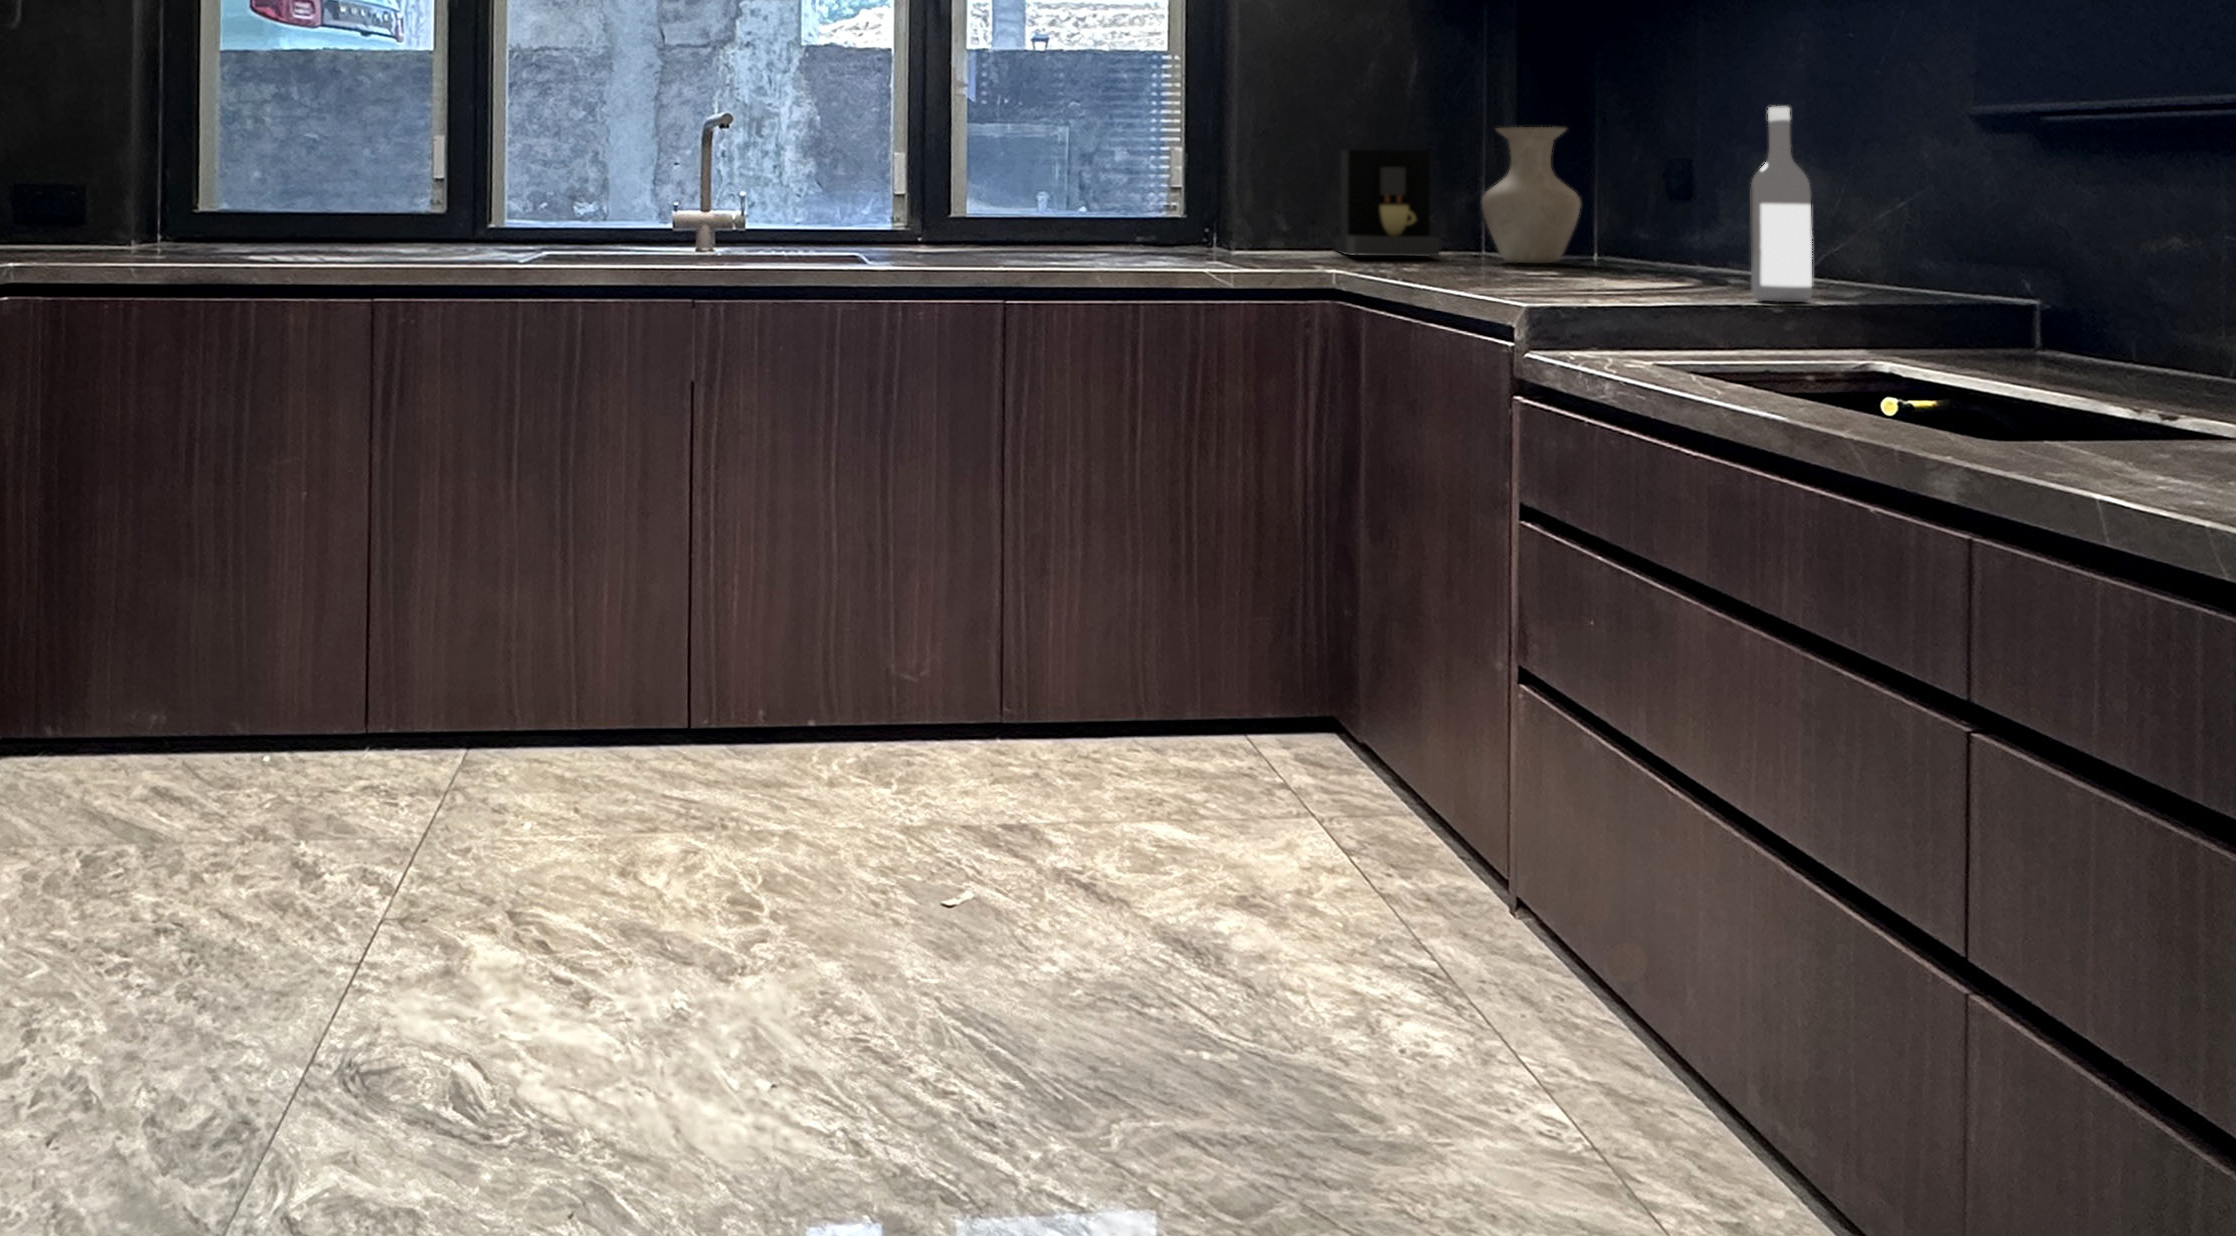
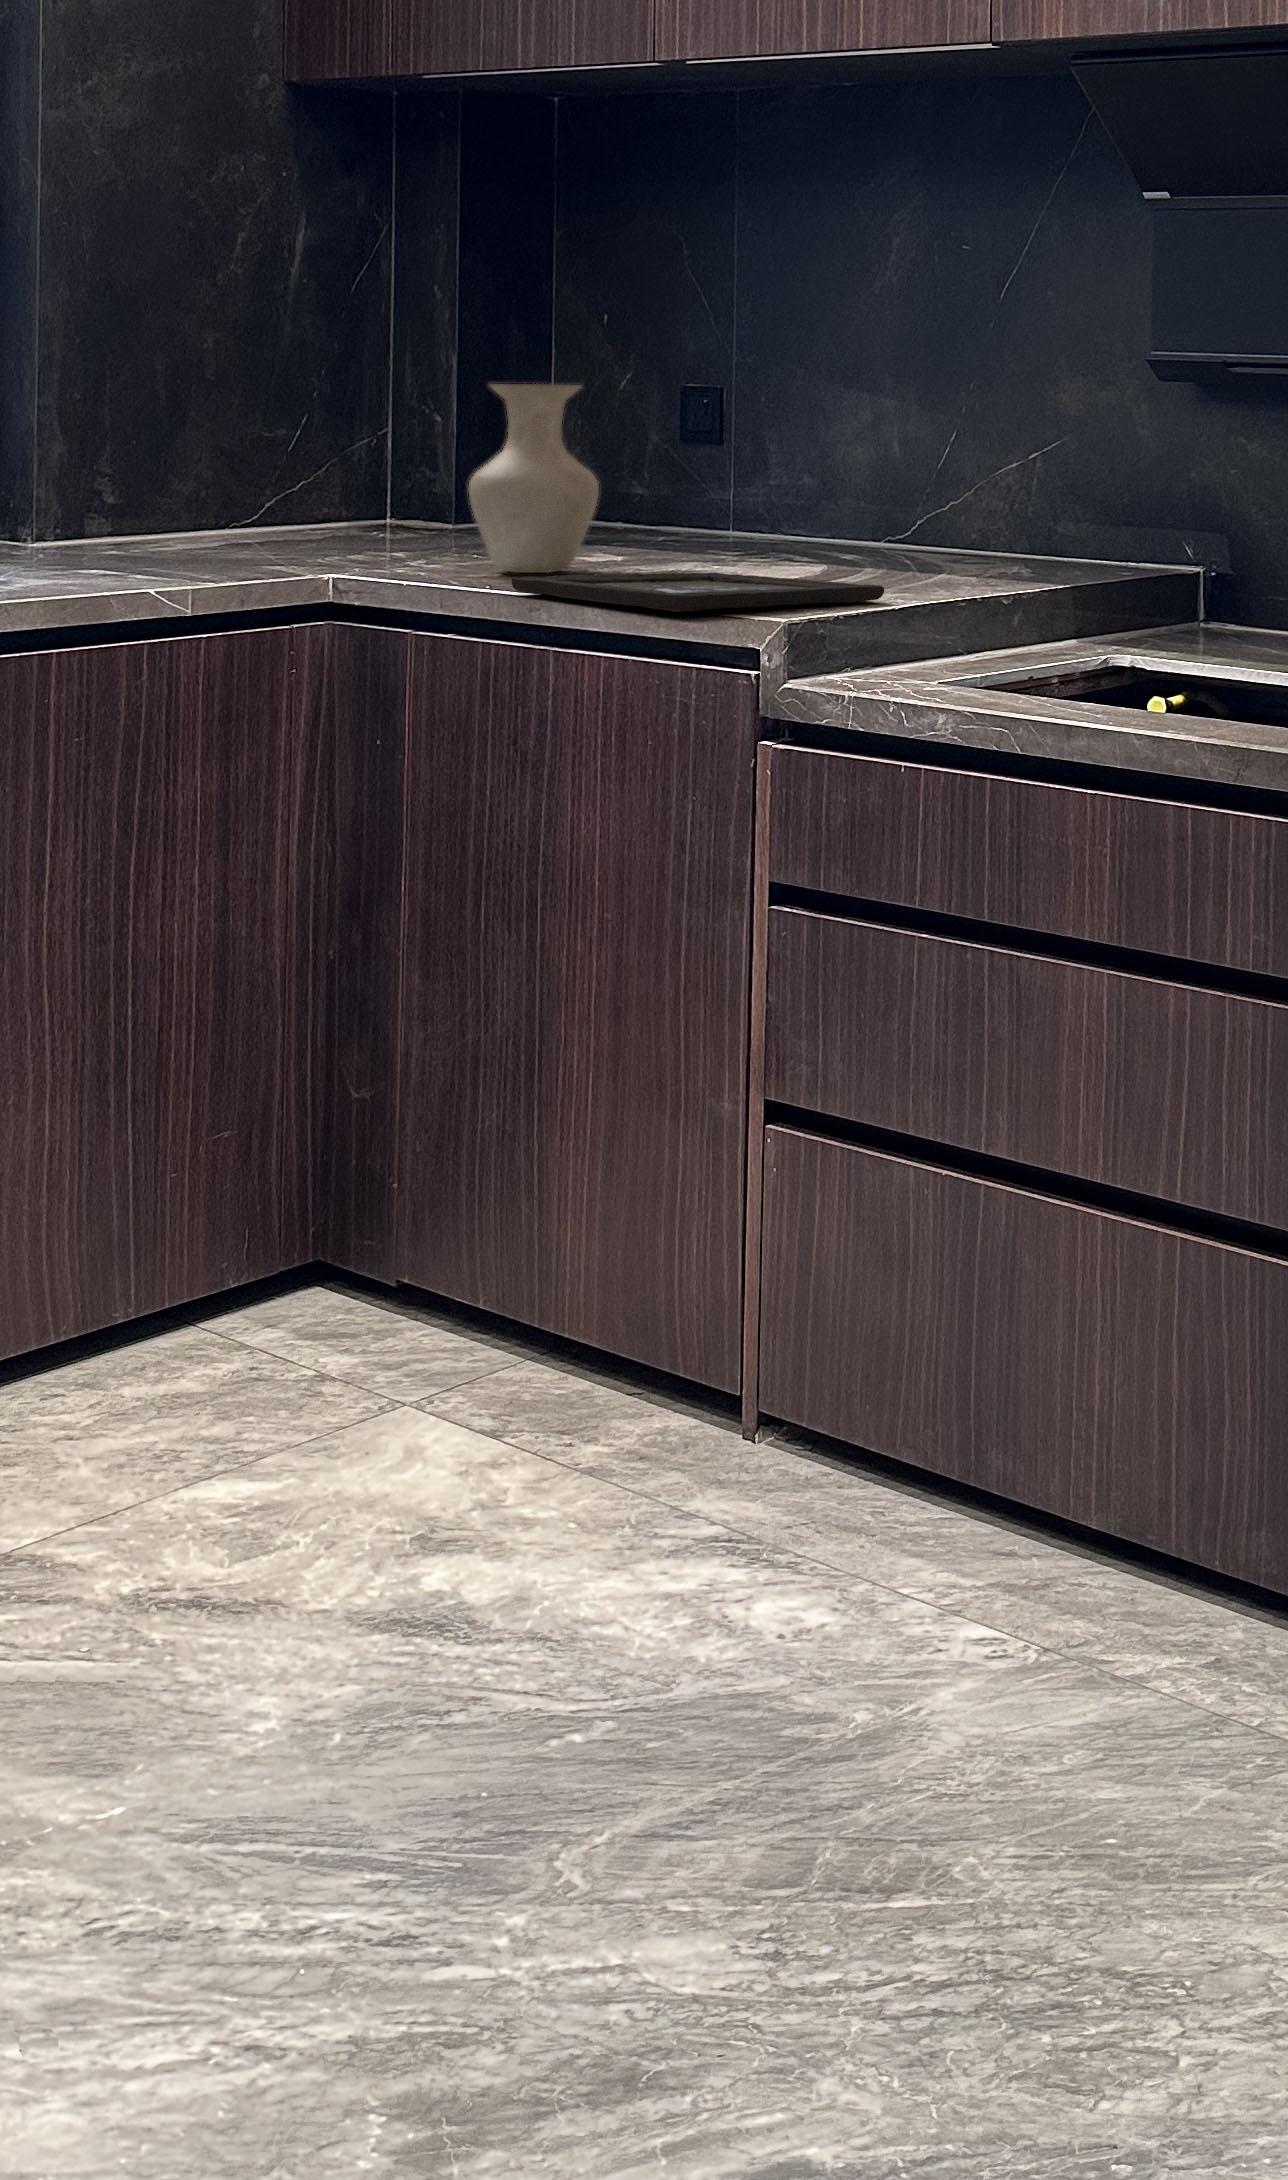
wine bottle: present [1750,107,1812,302] -> none [943,385,1006,621]
coffee maker: present [1335,150,1440,257] -> none [198,408,406,571]
tray: none [1468,261,1742,286] -> present [511,572,884,612]

